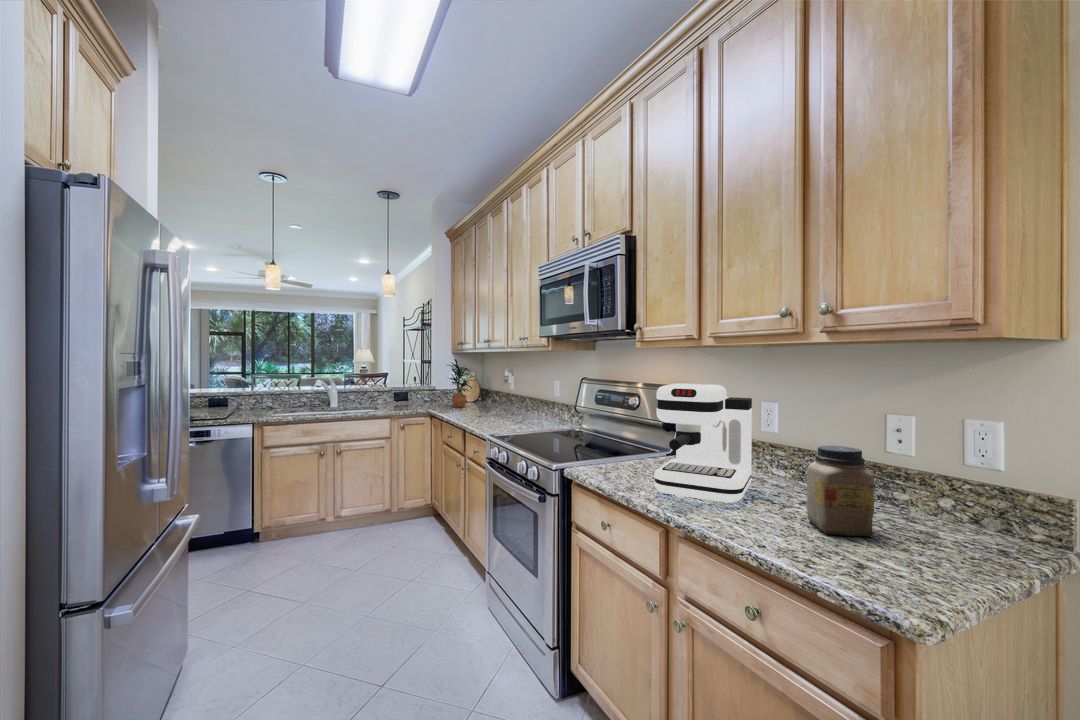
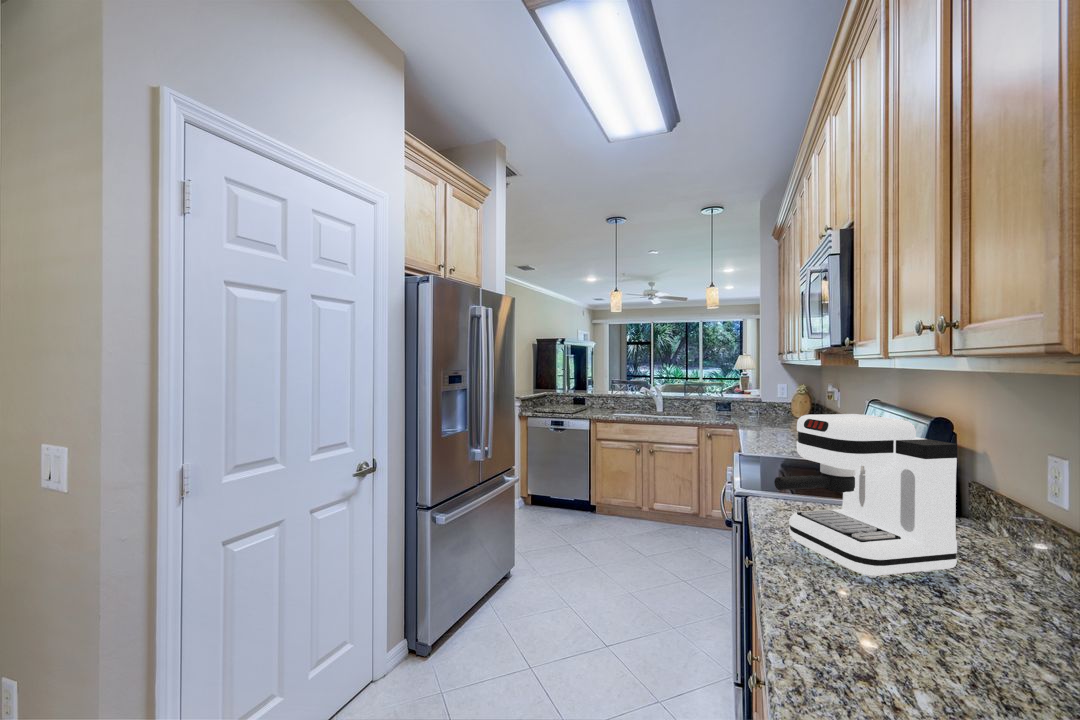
potted plant: present [448,359,472,408] -> none [761,370,794,423]
jar: present [807,446,874,536] -> none [919,523,1028,678]

